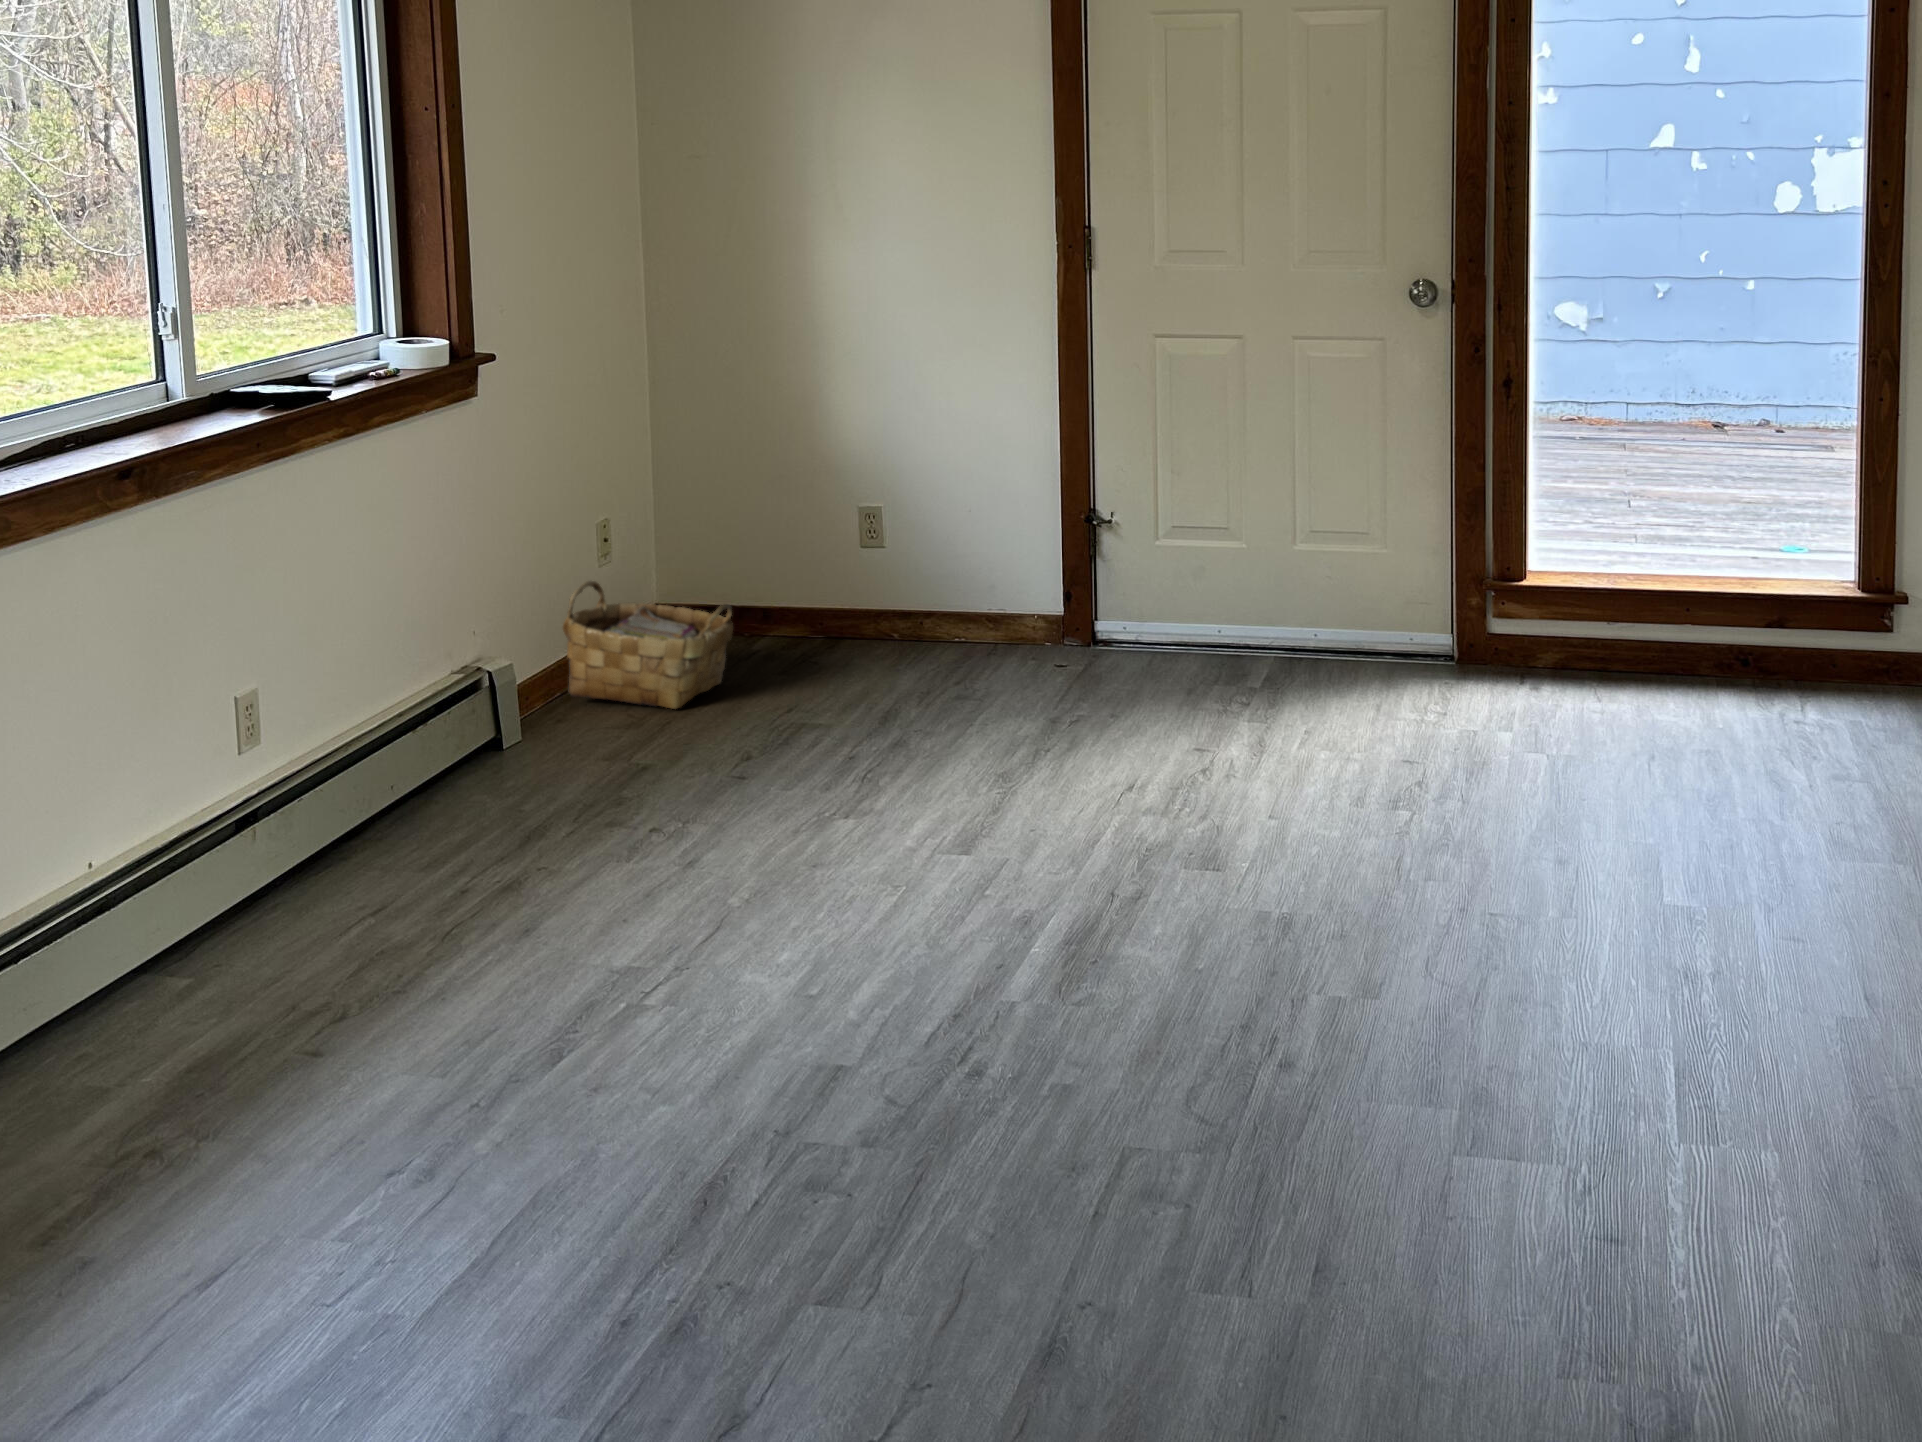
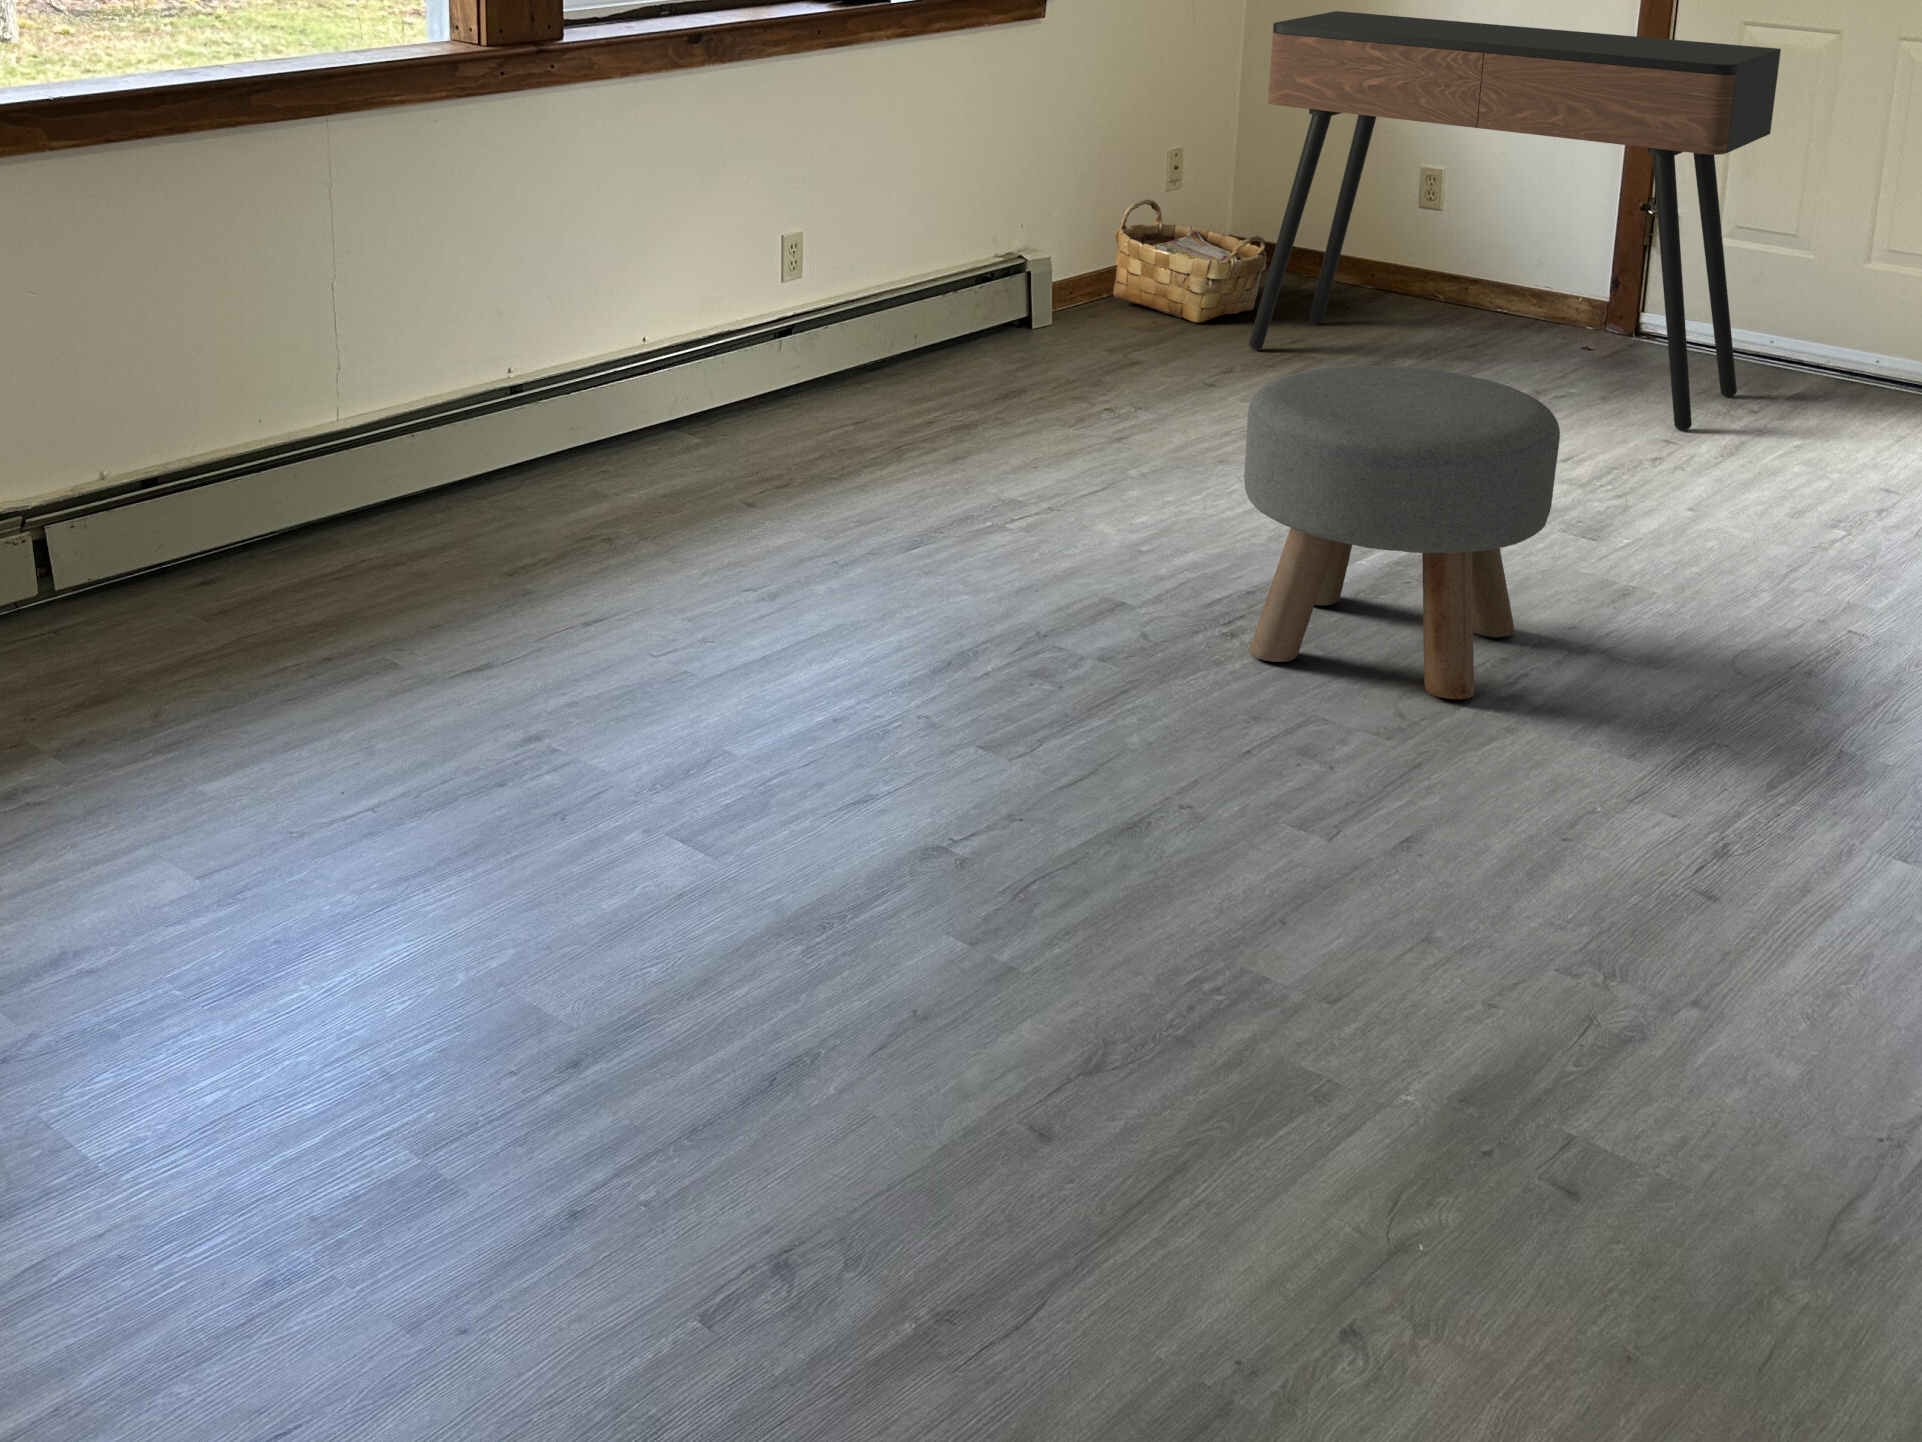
console table: none [741,356,1224,736] -> present [1249,11,1781,430]
ottoman: none [976,736,1296,1099] -> present [1244,365,1560,699]

